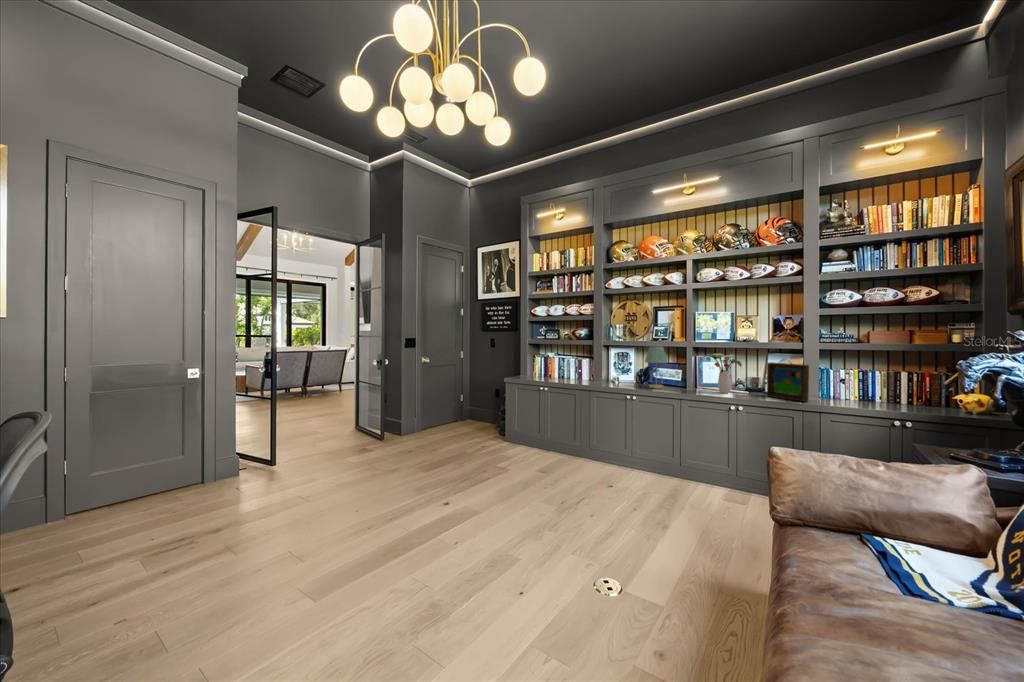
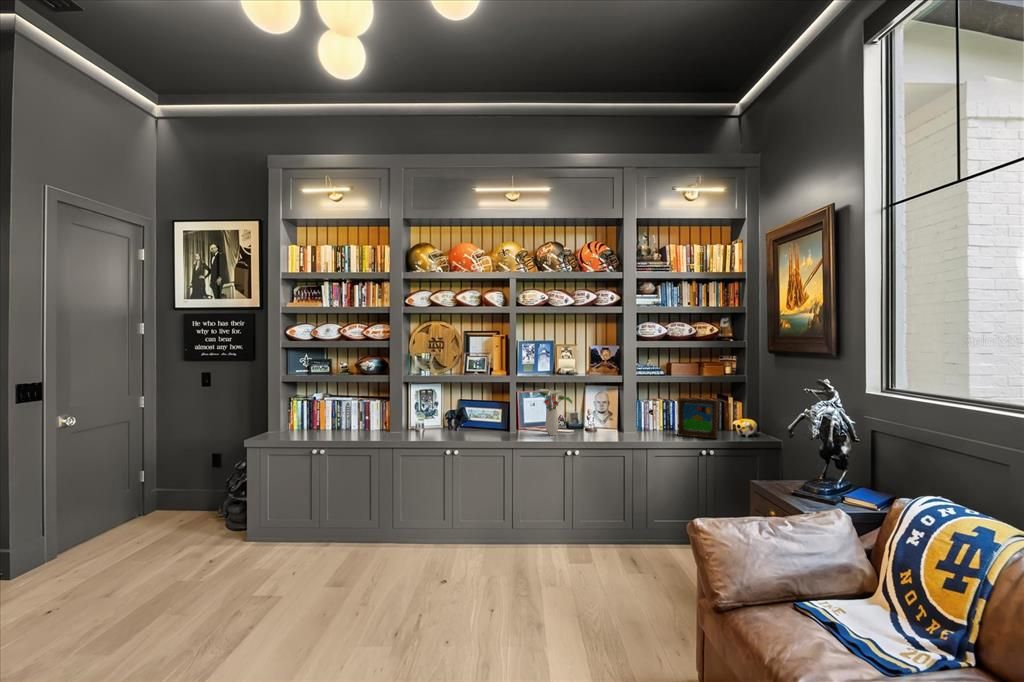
table lamp: present [645,346,668,389] -> none [461,382,490,436]
picture frame: present [767,362,809,402] -> present [677,398,718,438]

